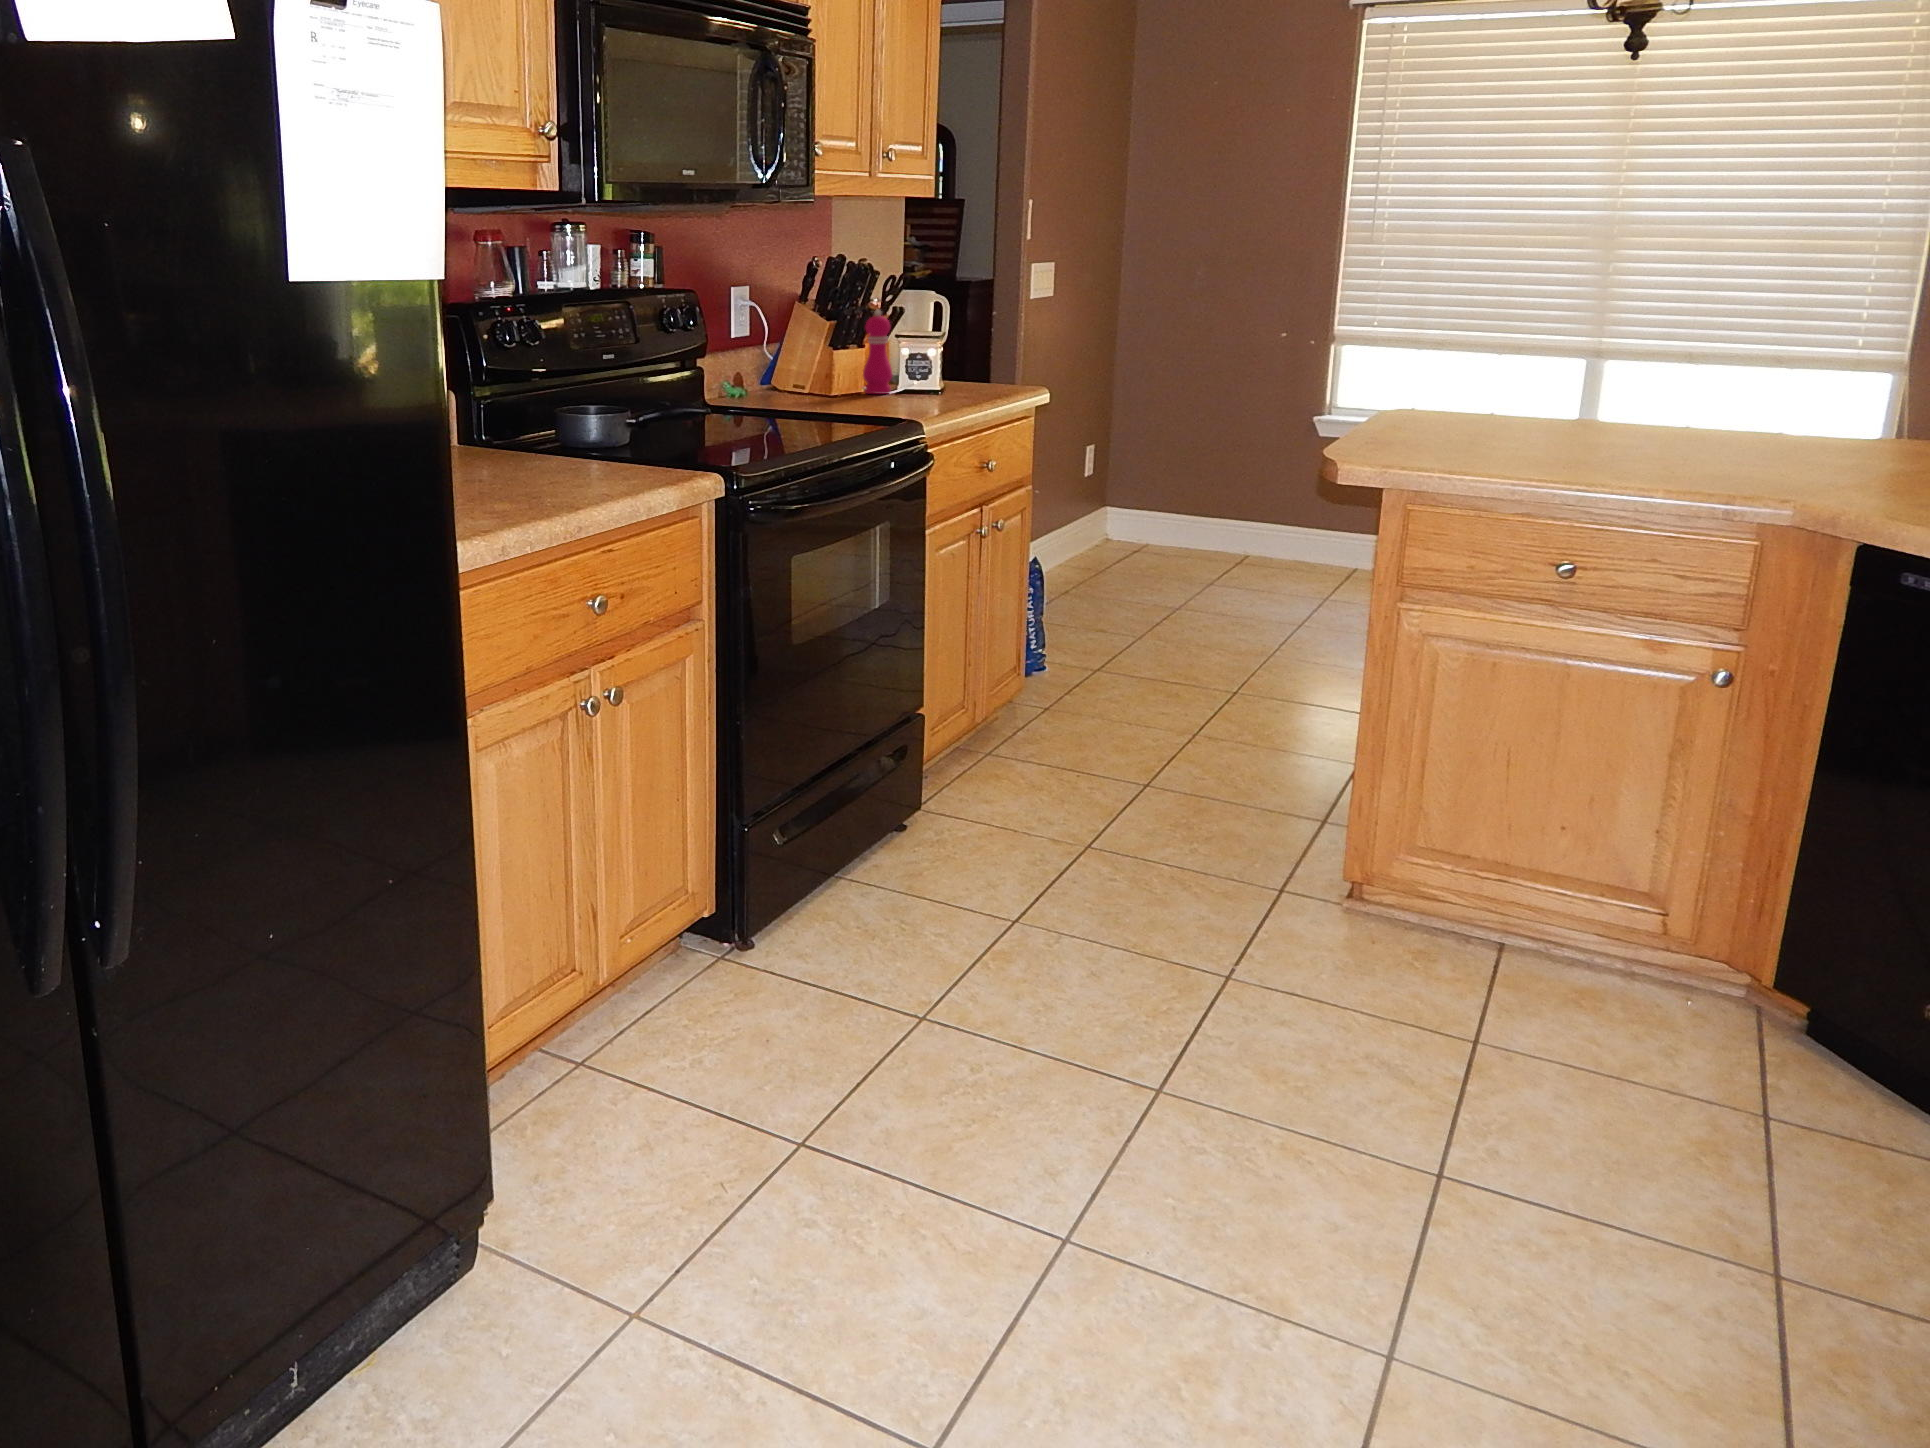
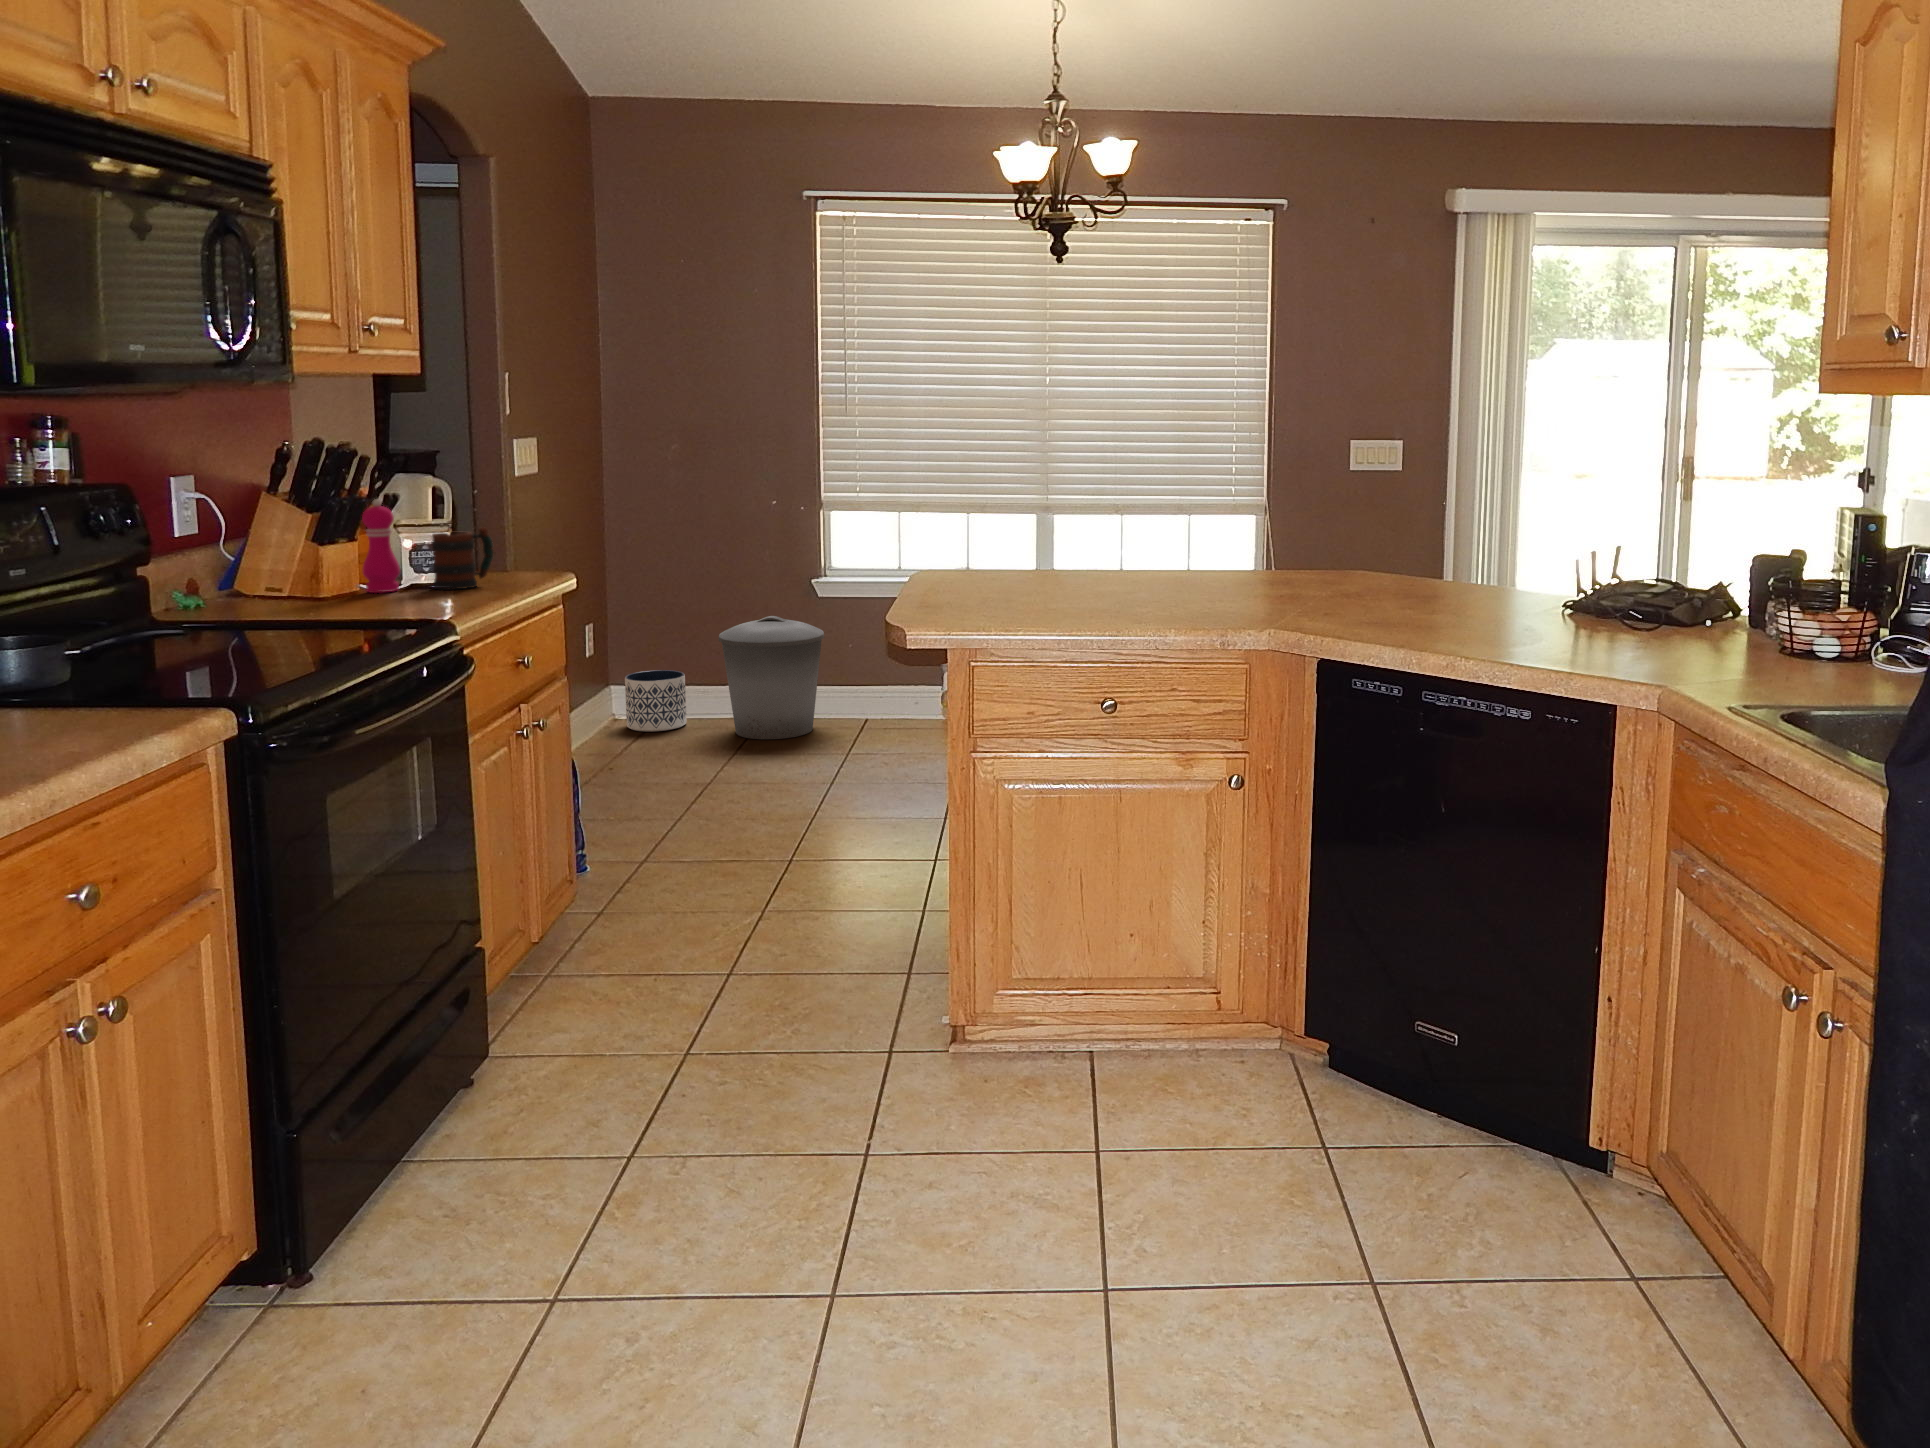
mug: none [918,338,971,395] -> present [431,527,493,590]
trash can: none [1210,447,1323,576] -> present [719,616,824,739]
planter: none [1115,494,1175,555] -> present [625,670,687,732]

